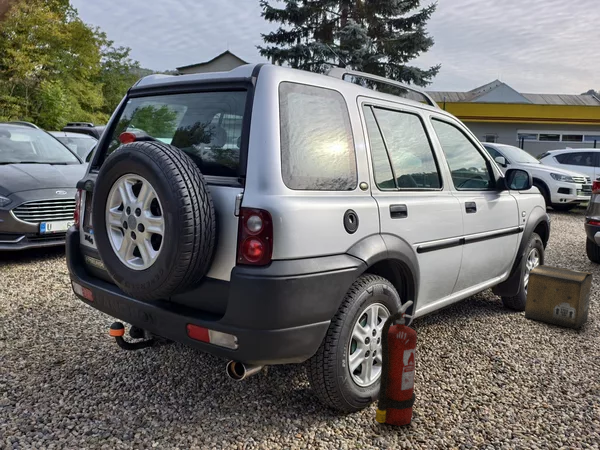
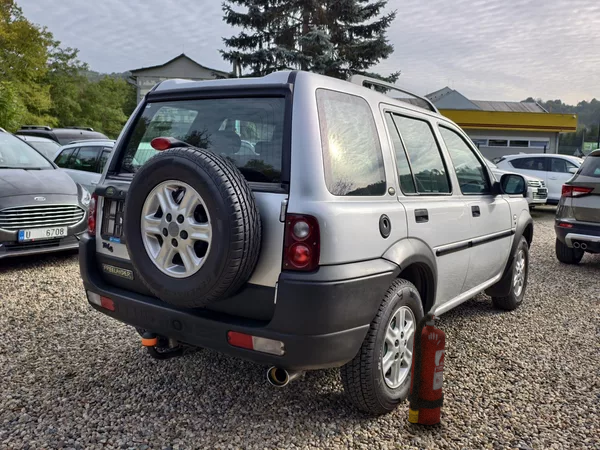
cardboard box: present [525,265,593,329] -> none [516,266,577,326]

